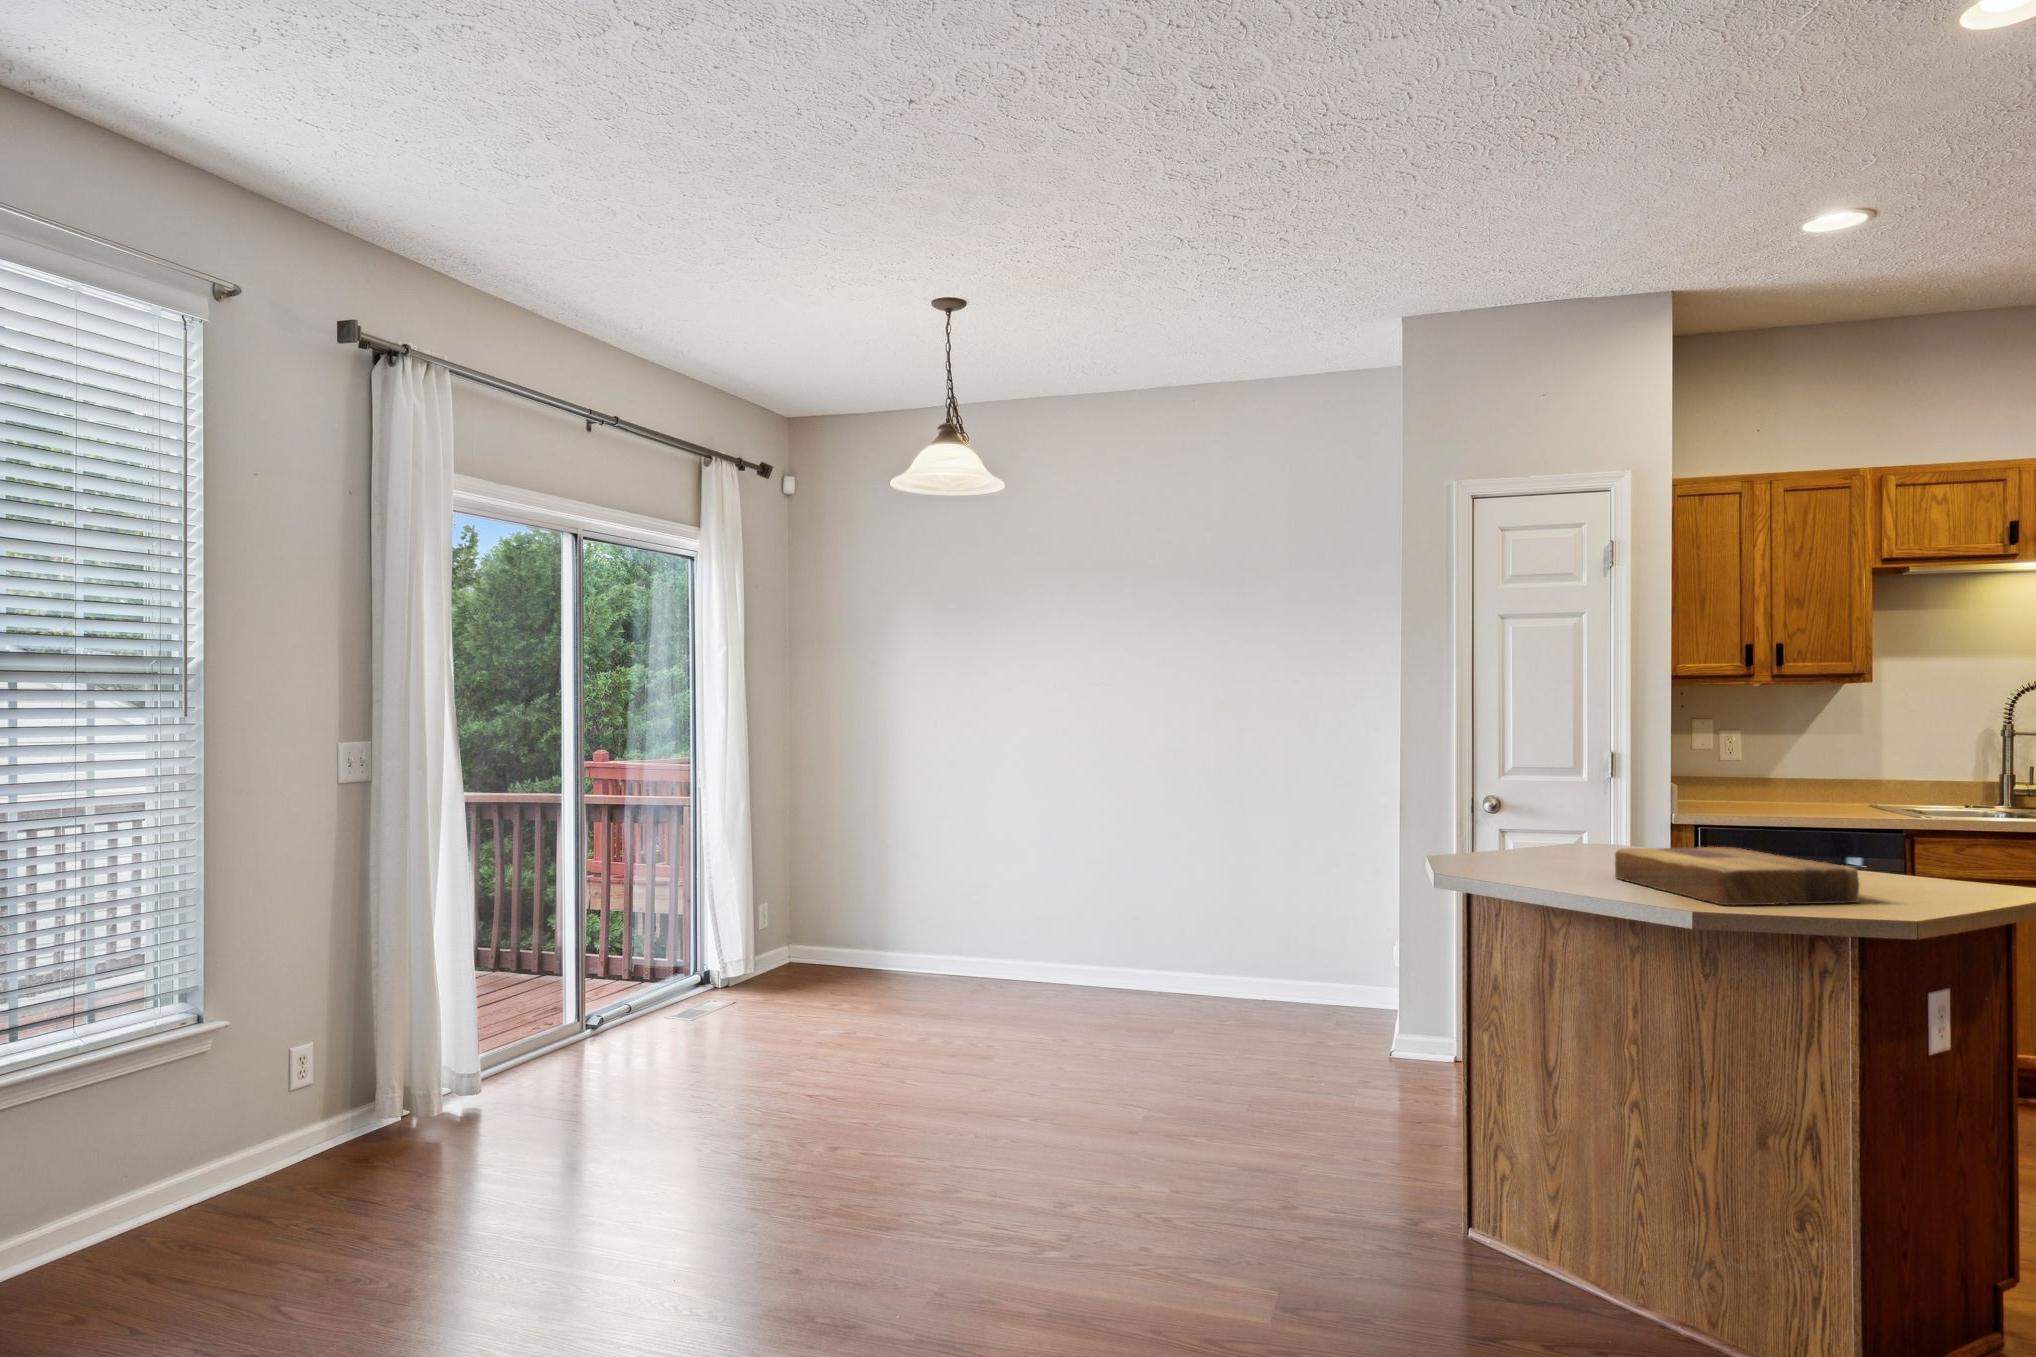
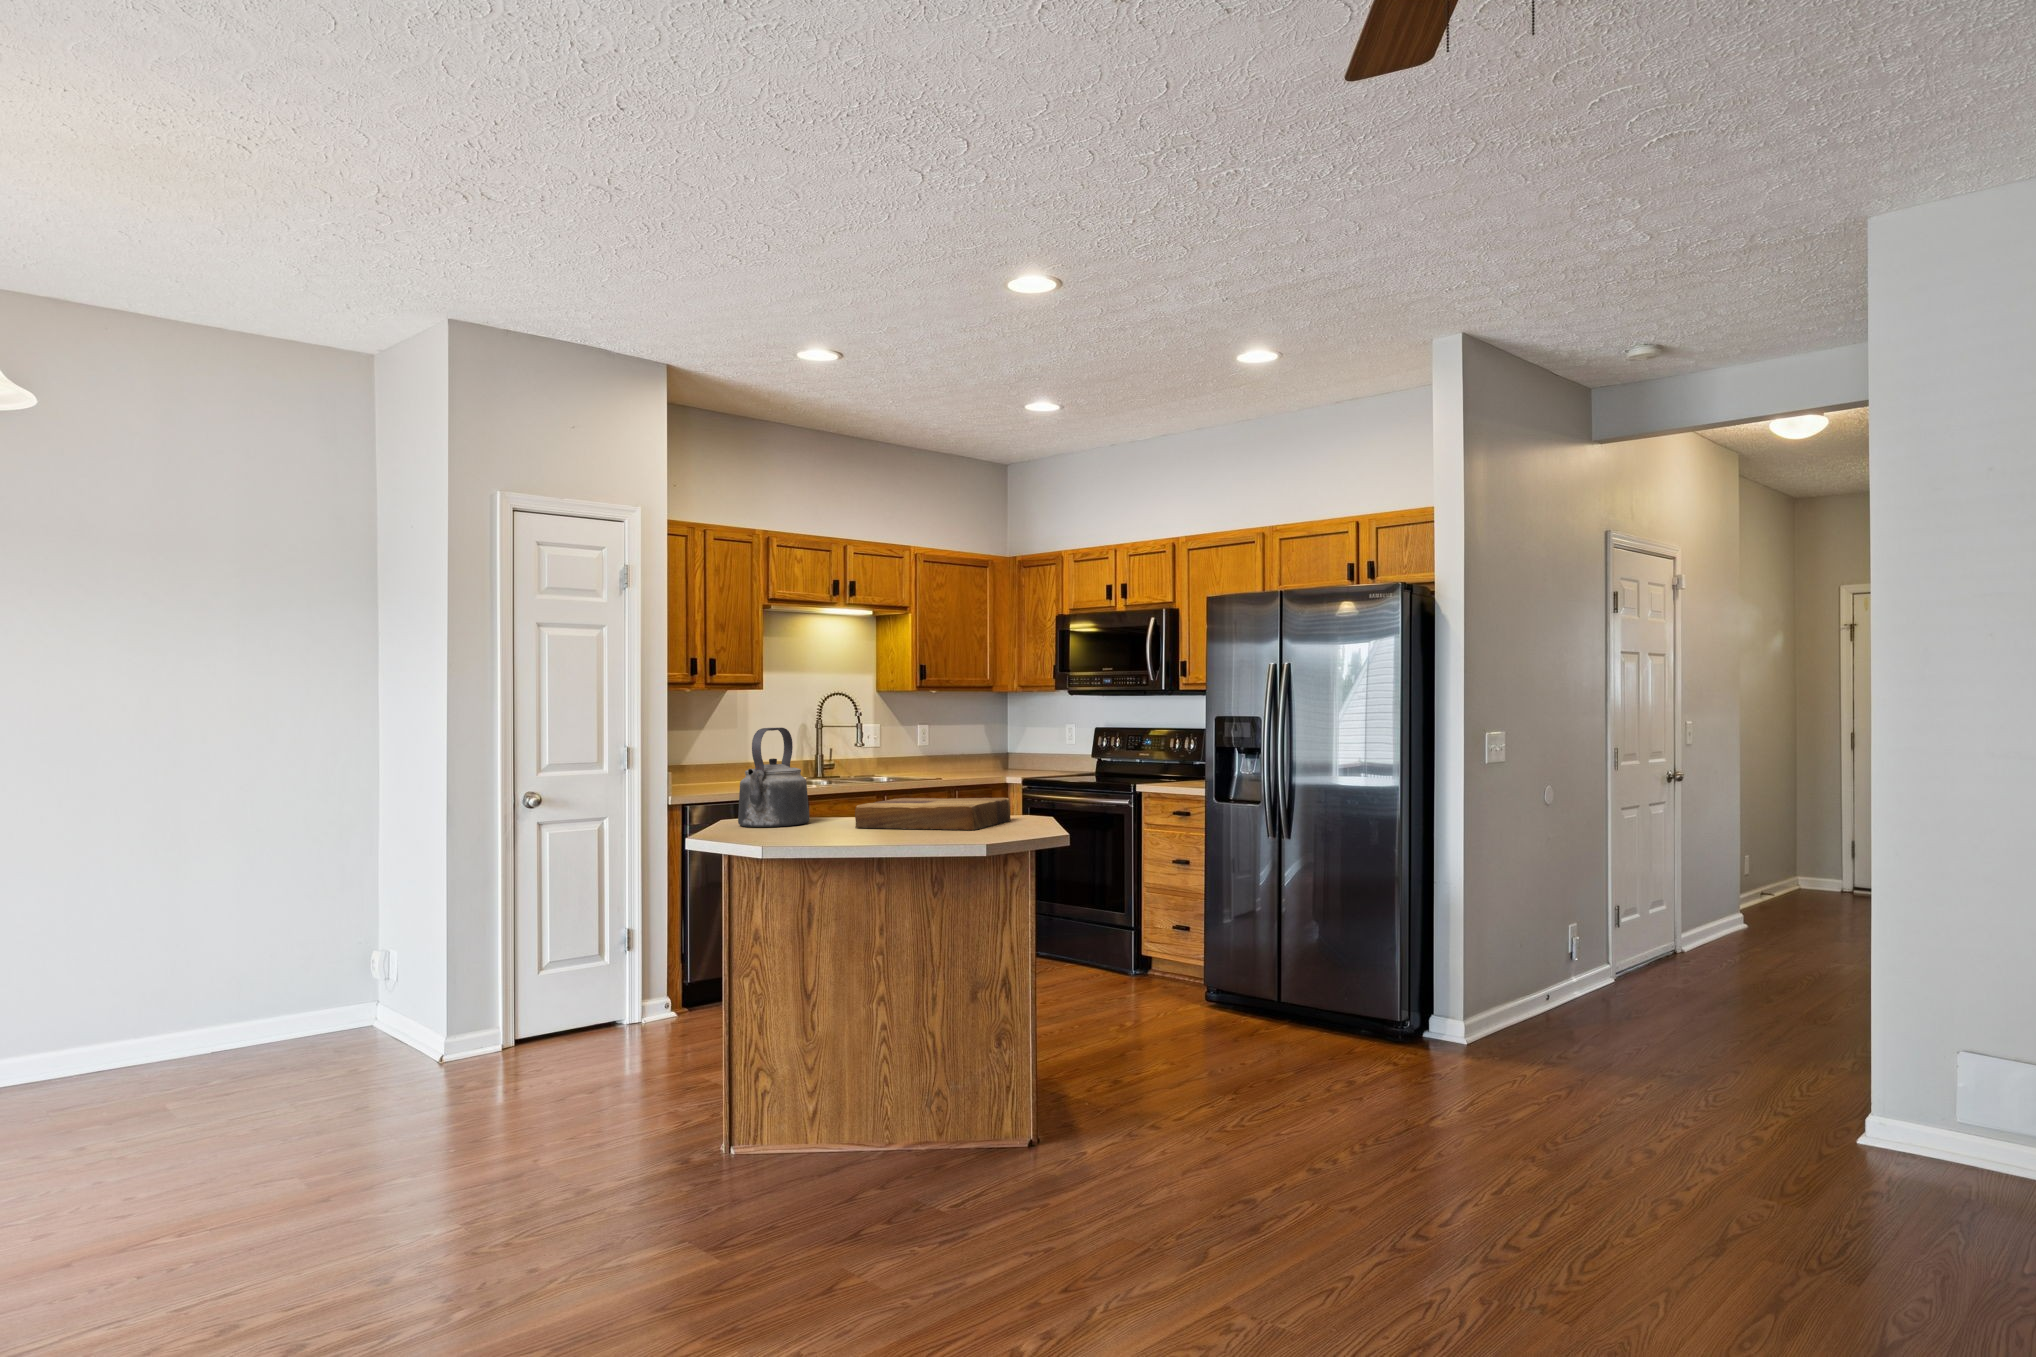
kettle: none [1510,741,1616,864] -> present [738,728,810,827]

